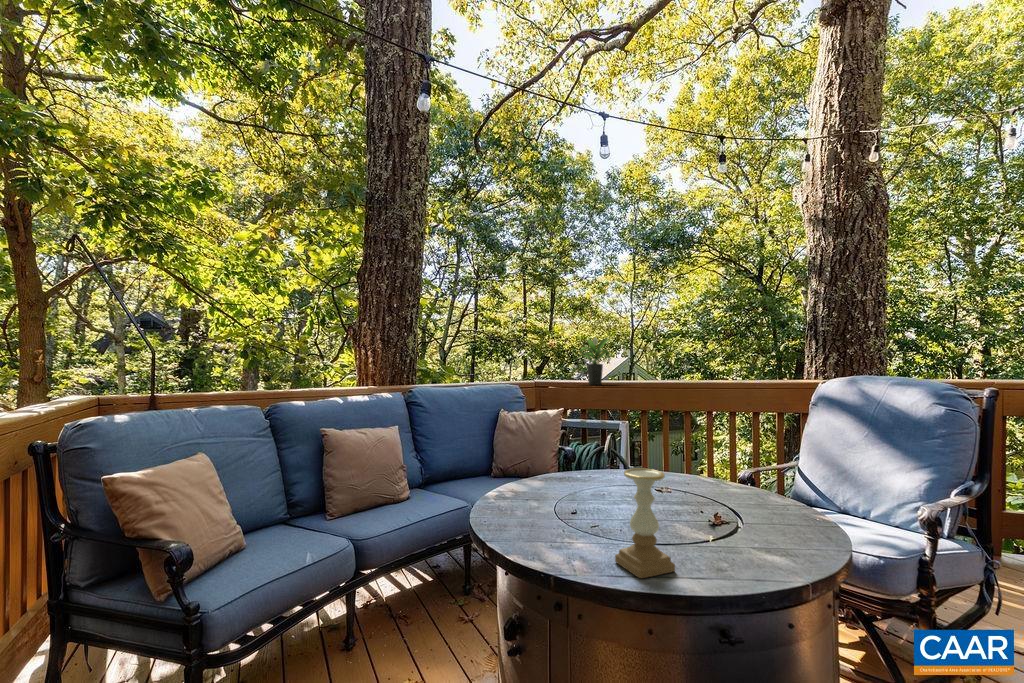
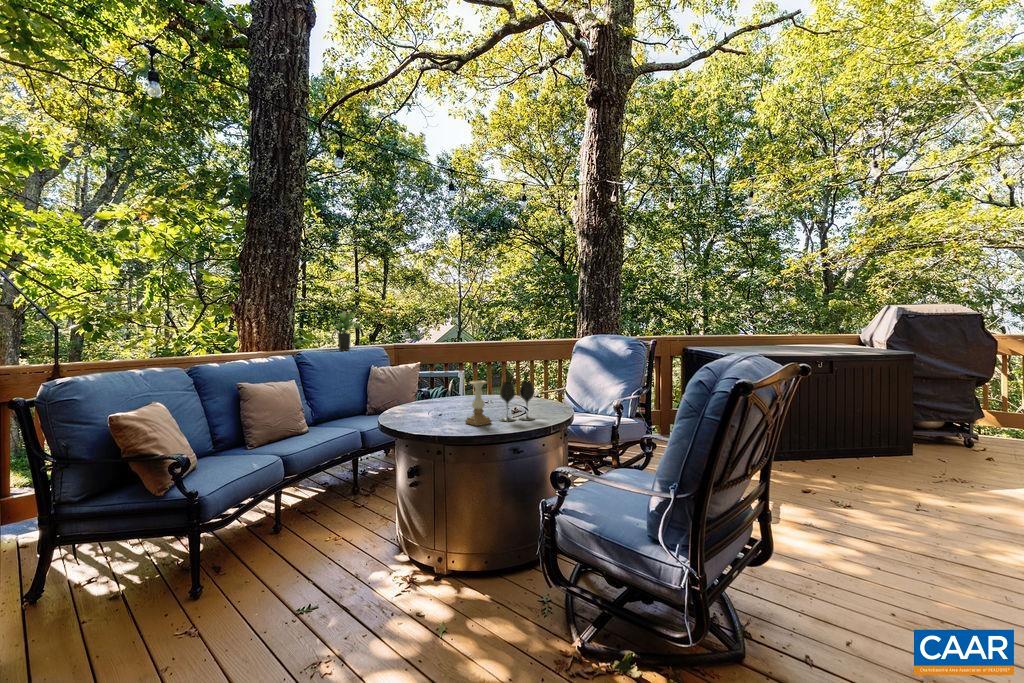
potted plant: present [576,337,613,385] -> present [329,311,359,351]
wine glass: none [693,474,781,572] -> present [500,381,534,421]

